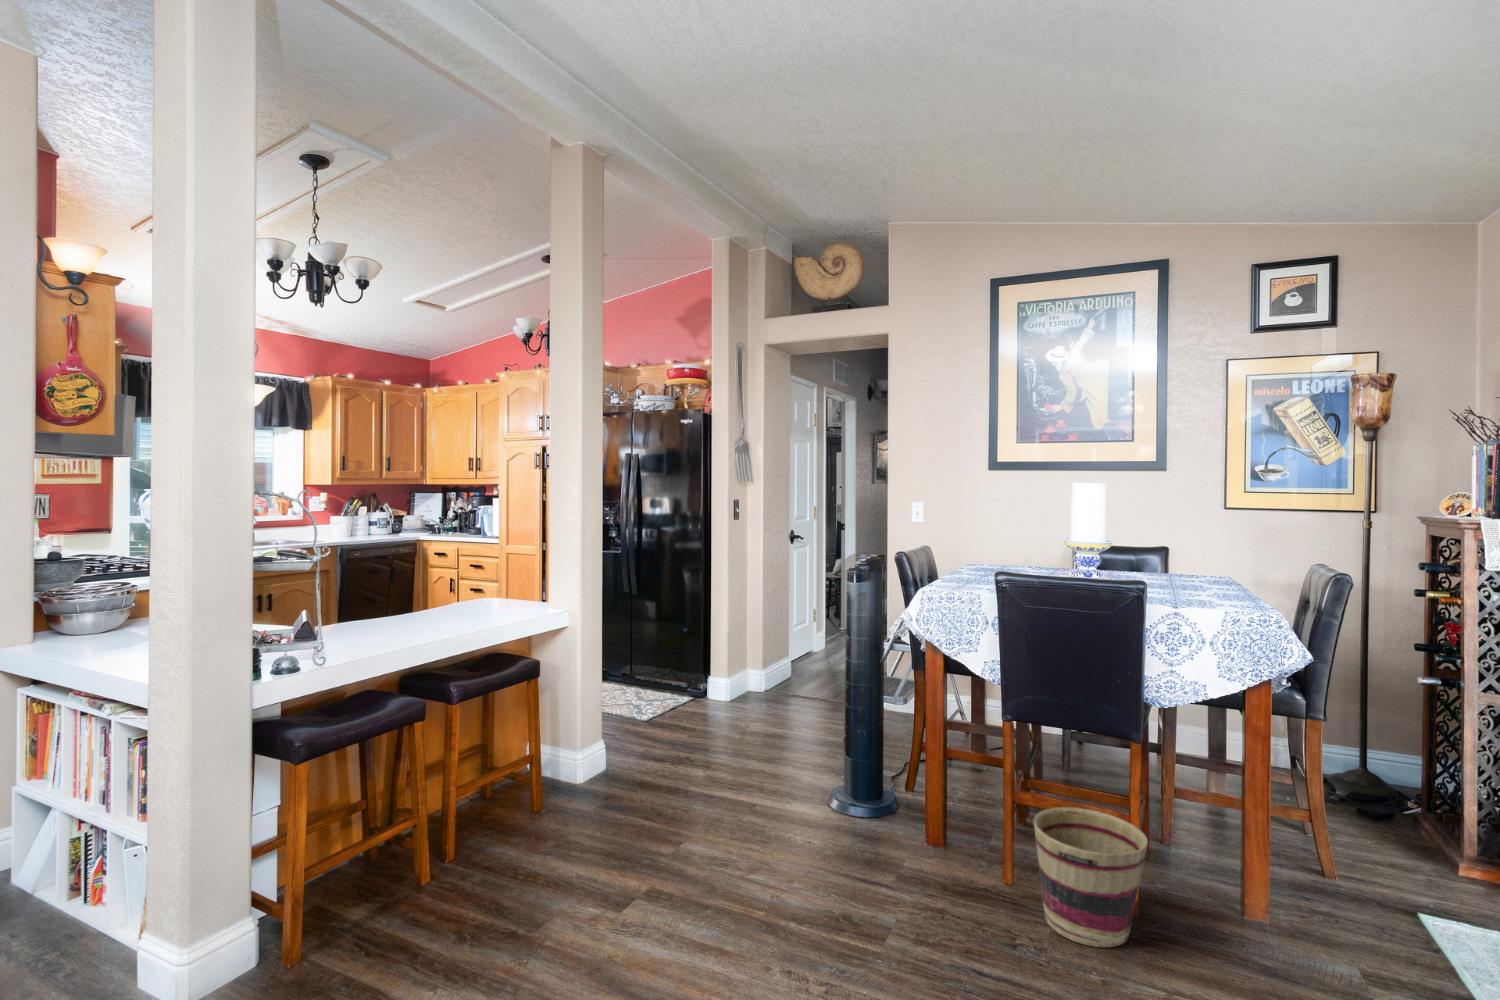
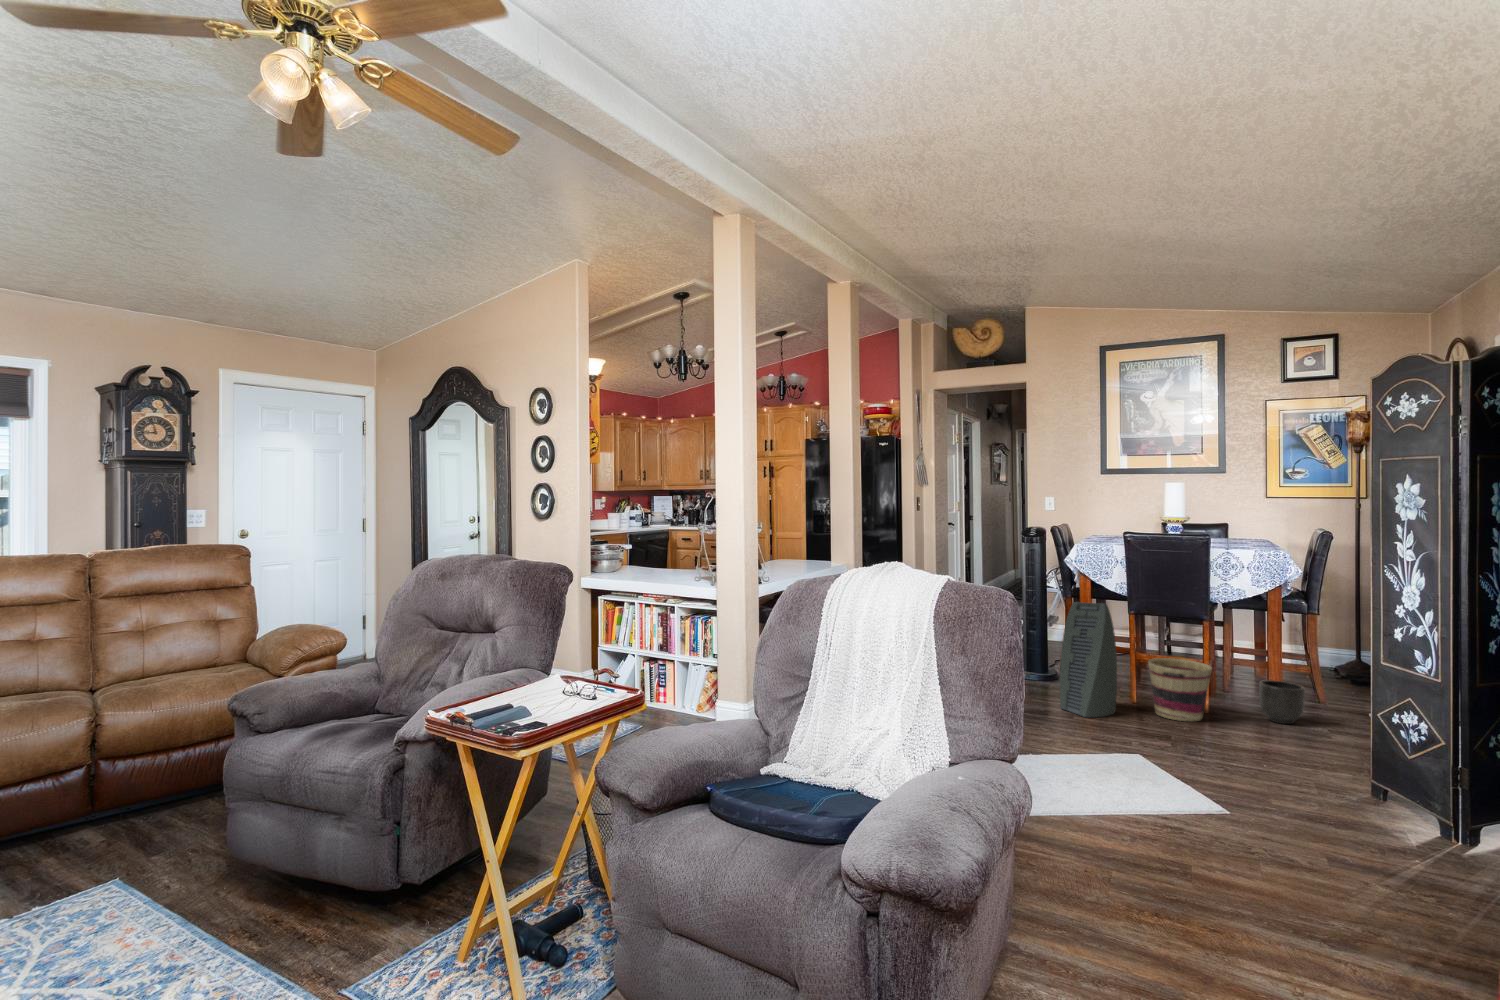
air purifier: none [876,708,979,936] -> present [1060,602,1117,717]
planter: none [1231,858,1318,954] -> present [1259,680,1305,724]

